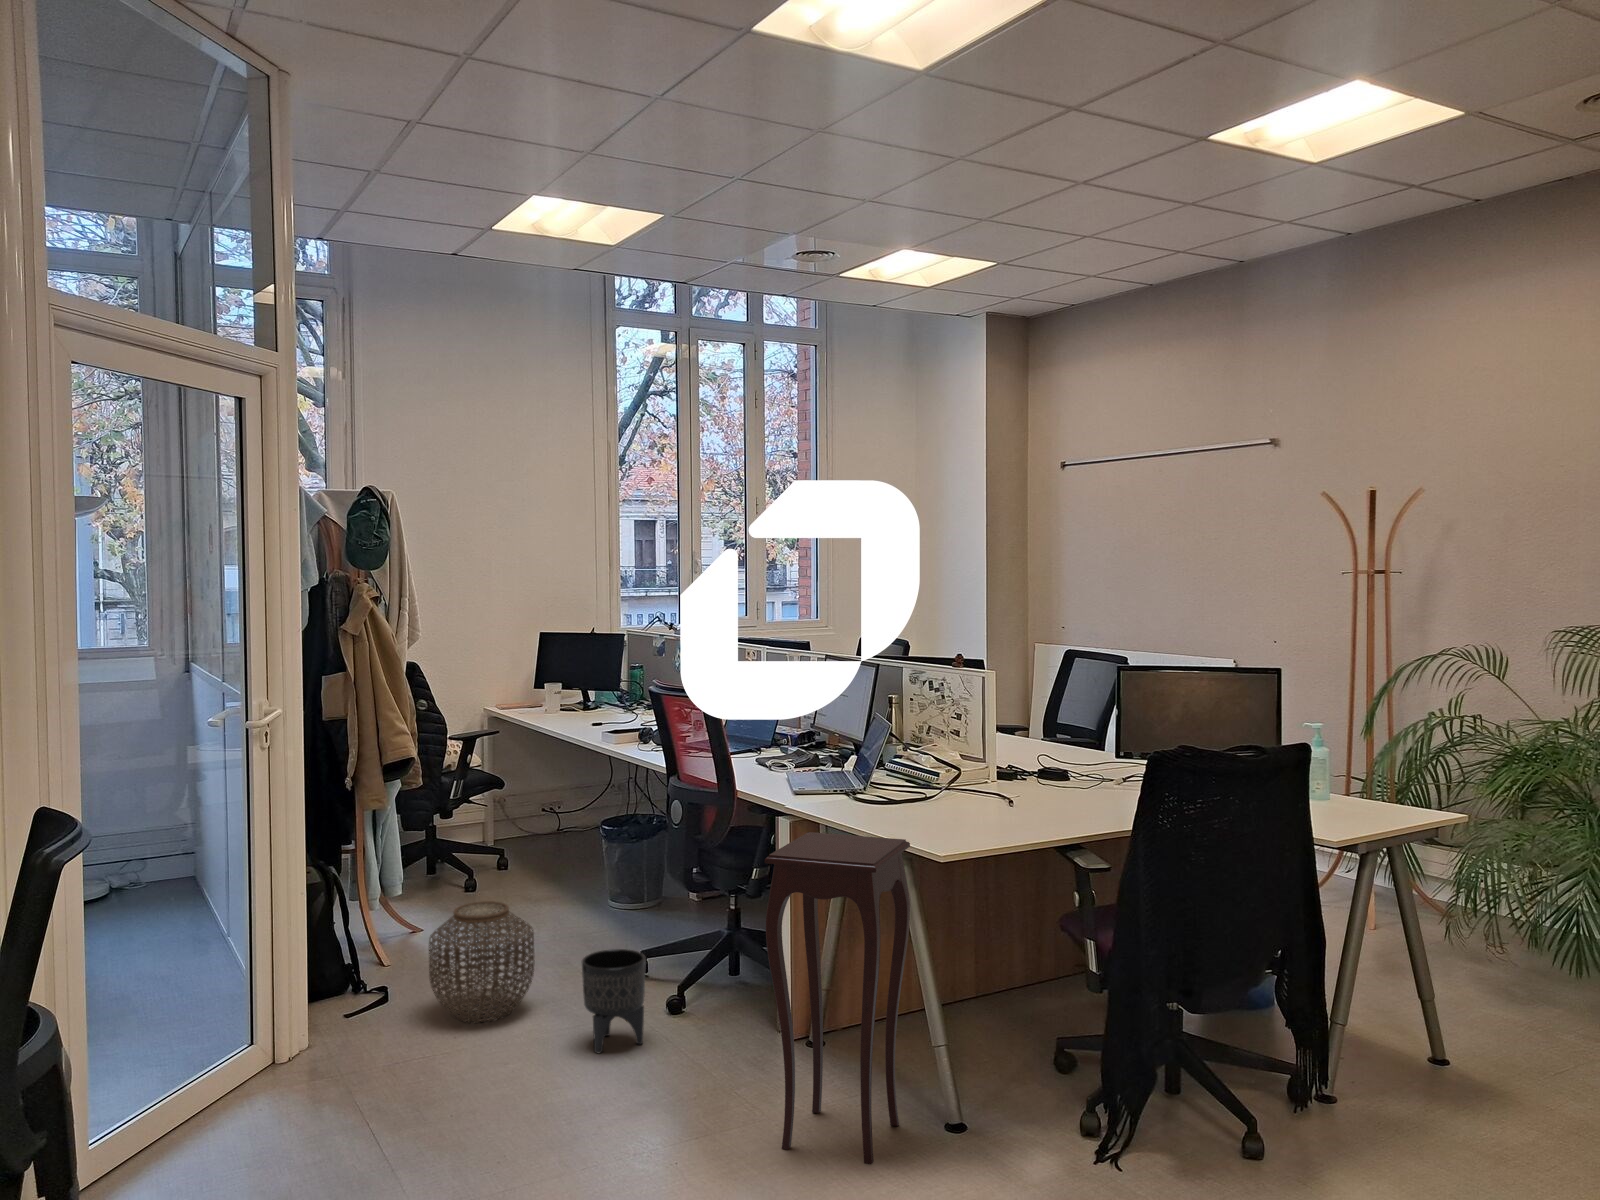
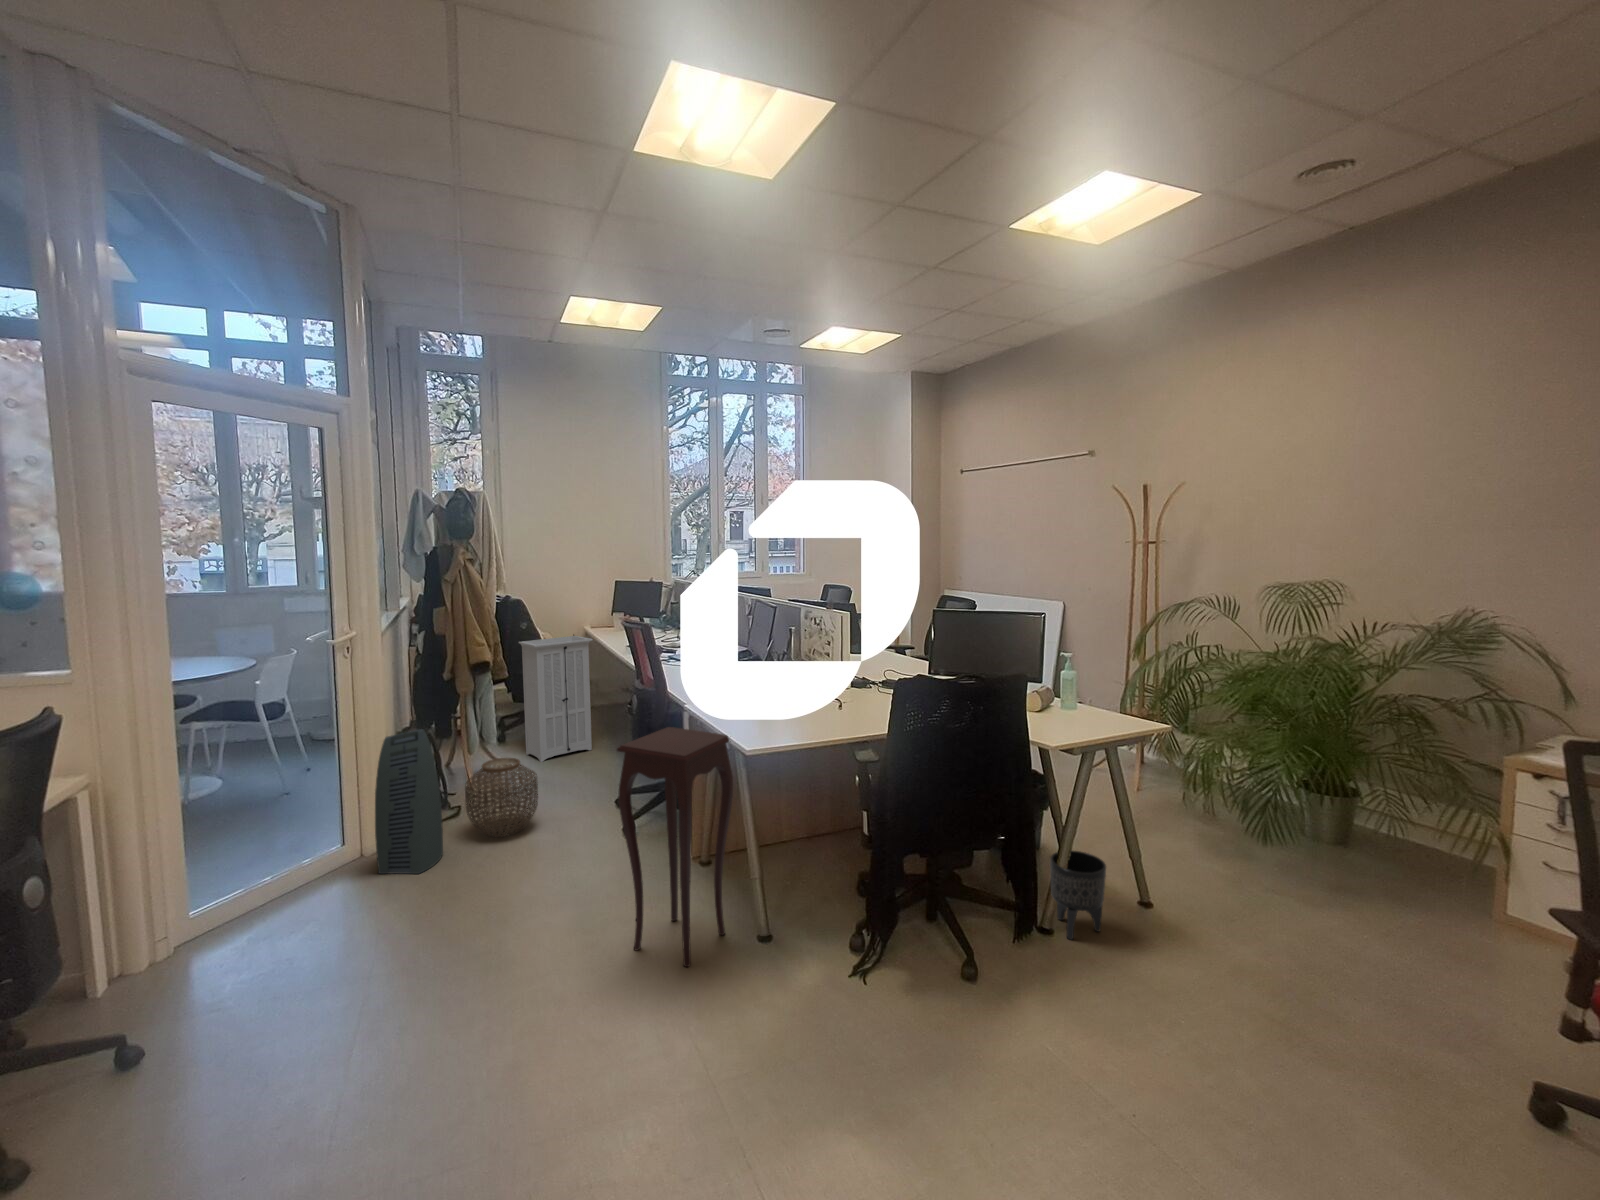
storage cabinet: none [432,717,546,920] -> present [519,635,593,762]
air purifier: none [328,855,414,1077] -> present [375,729,443,874]
planter: present [582,949,646,1053] -> present [1050,850,1106,940]

